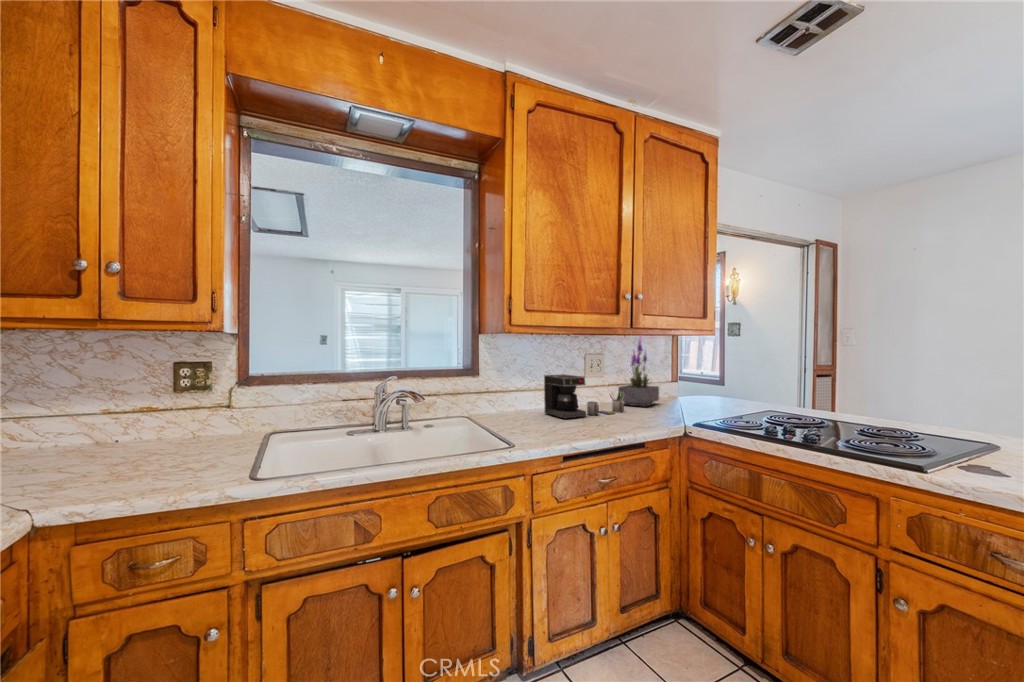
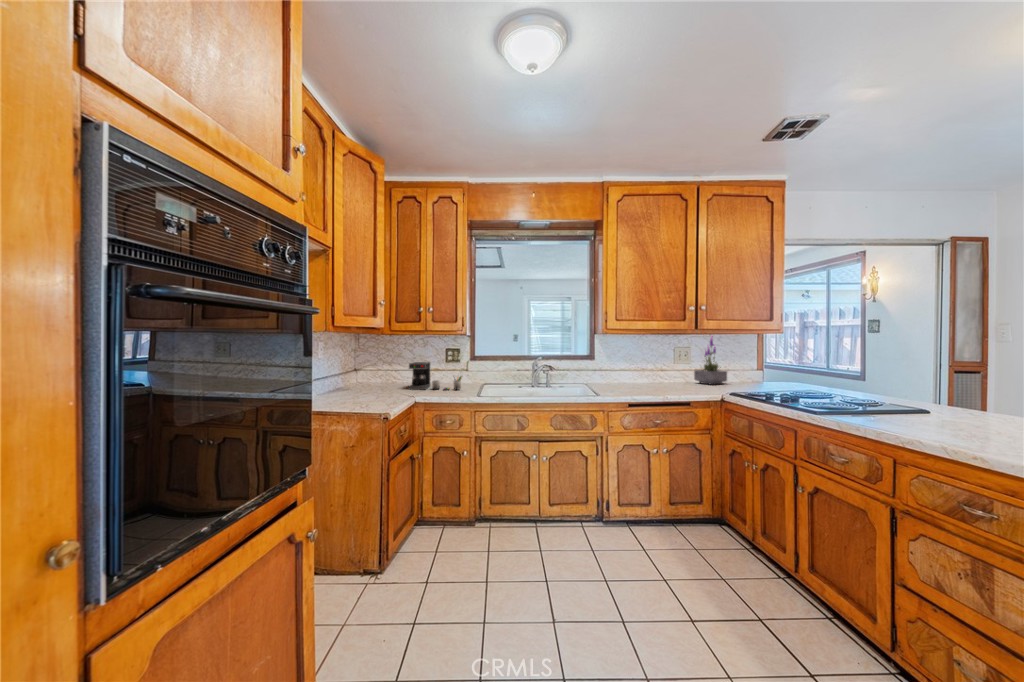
coffee maker: present [544,374,624,418] -> present [409,362,462,390]

